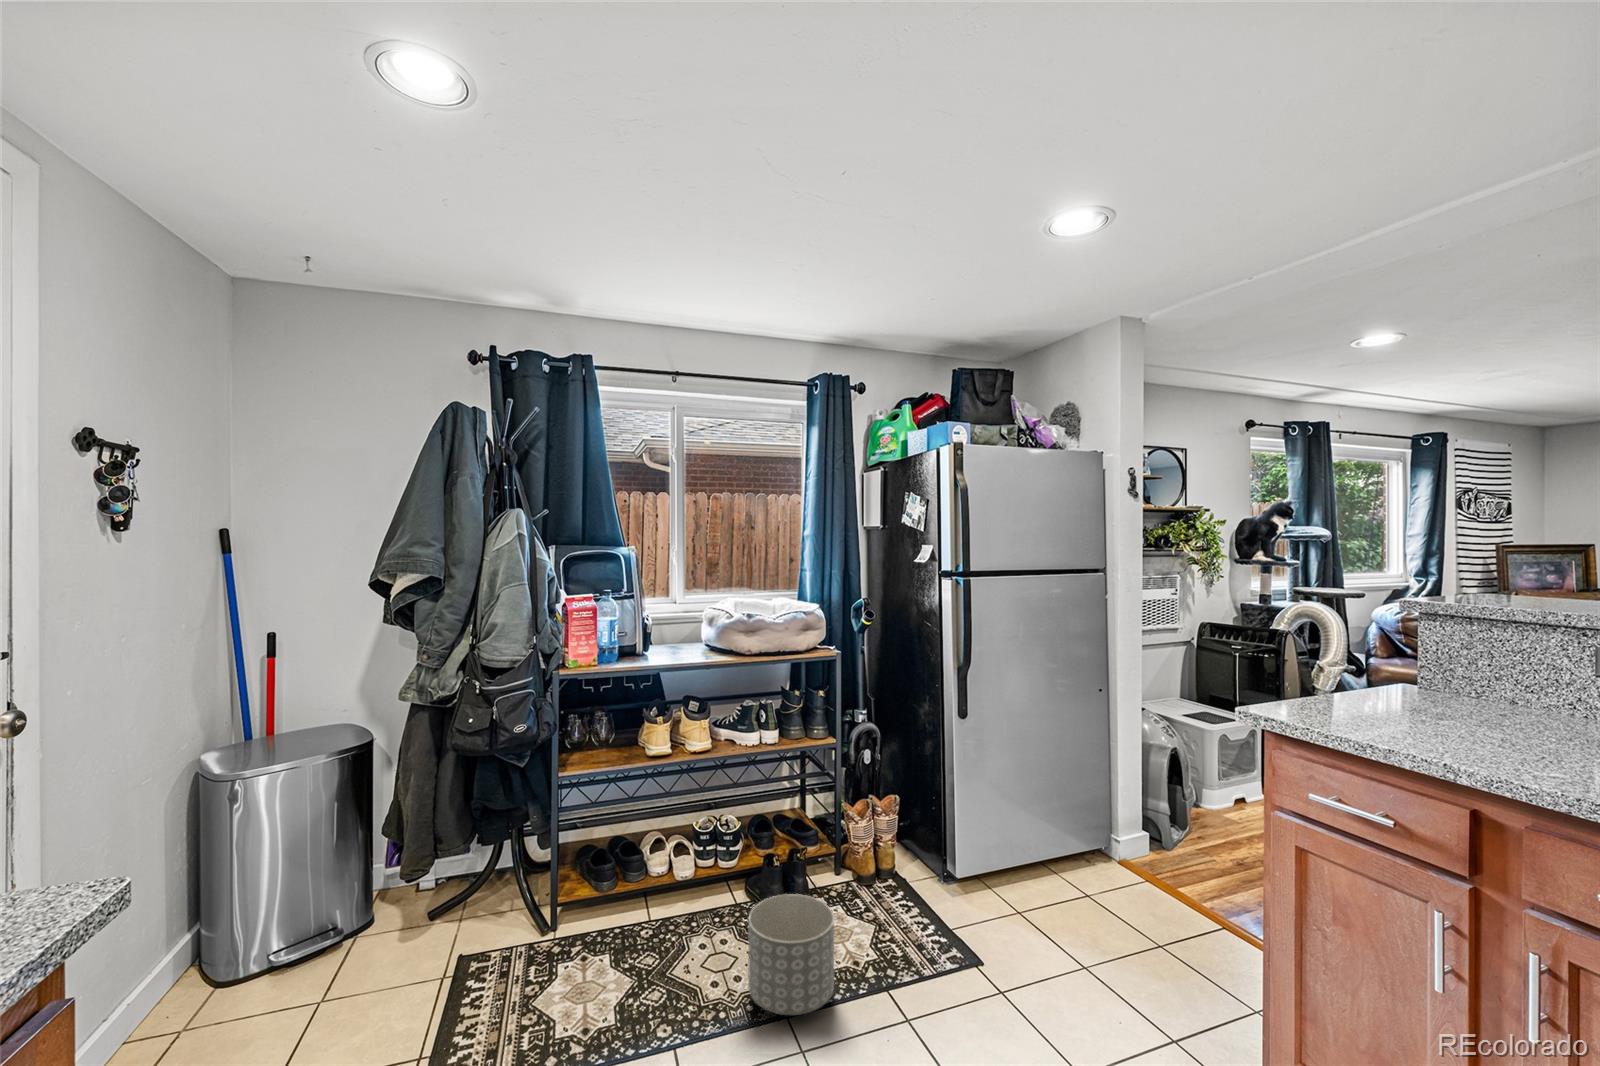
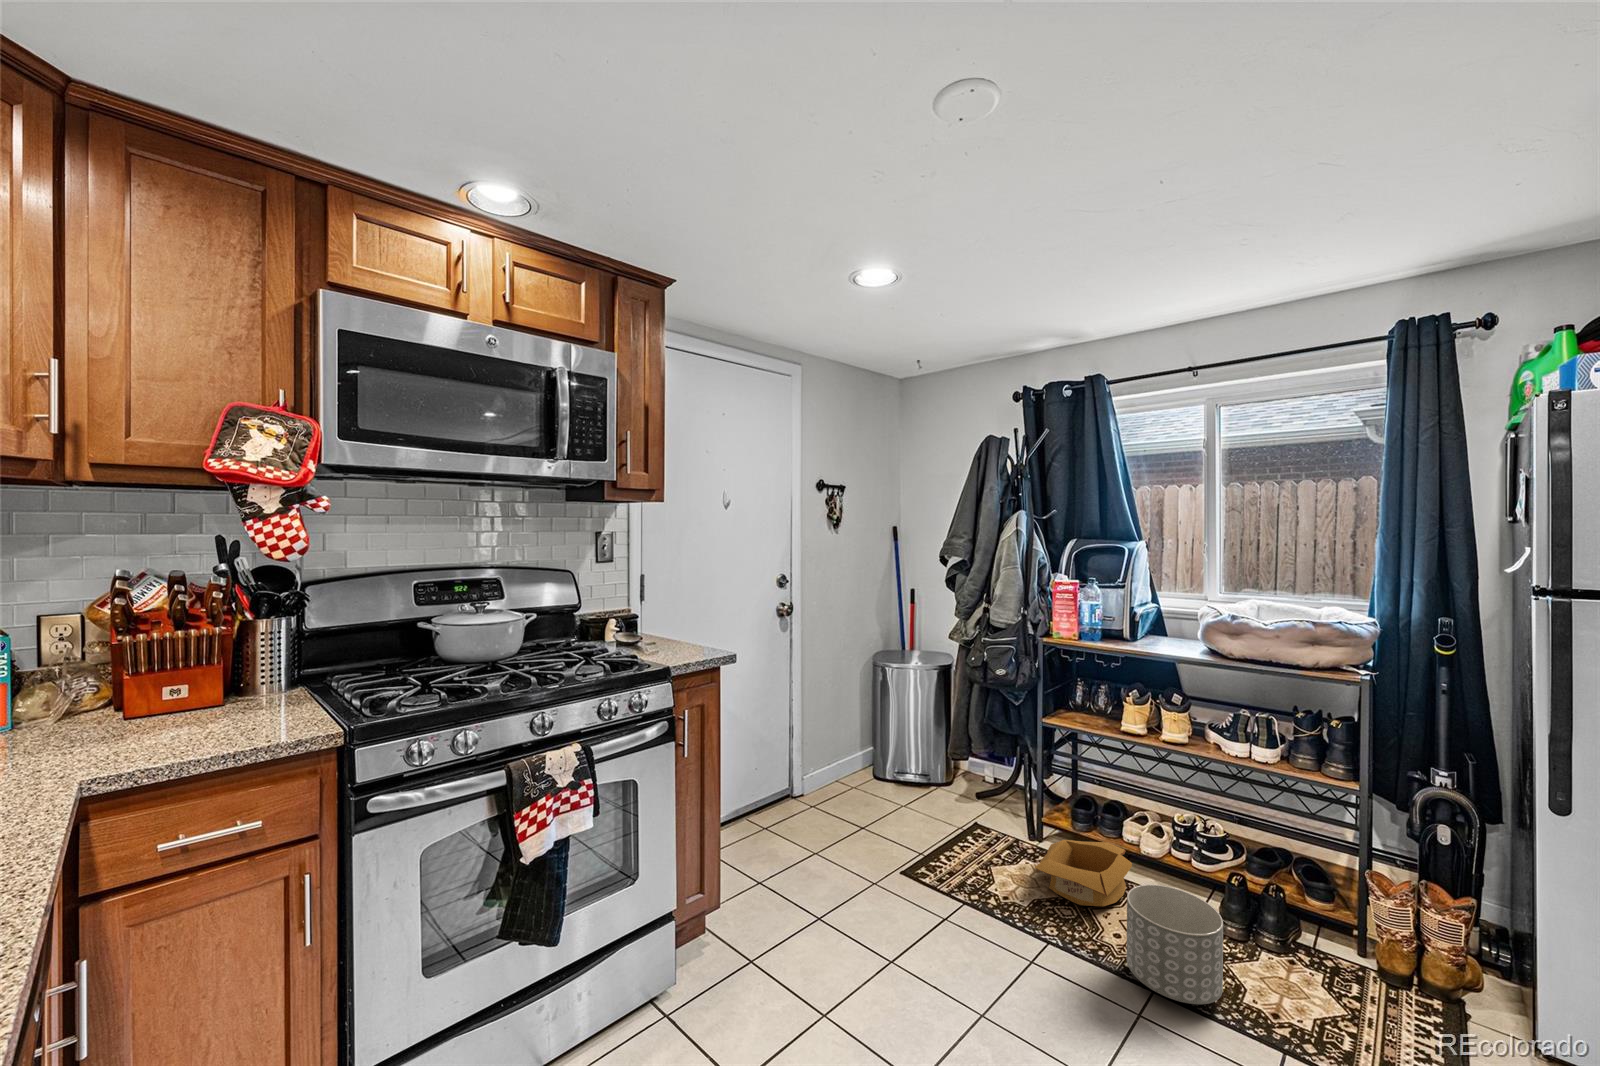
cardboard box: none [588,887,695,982] -> present [1034,840,1132,906]

